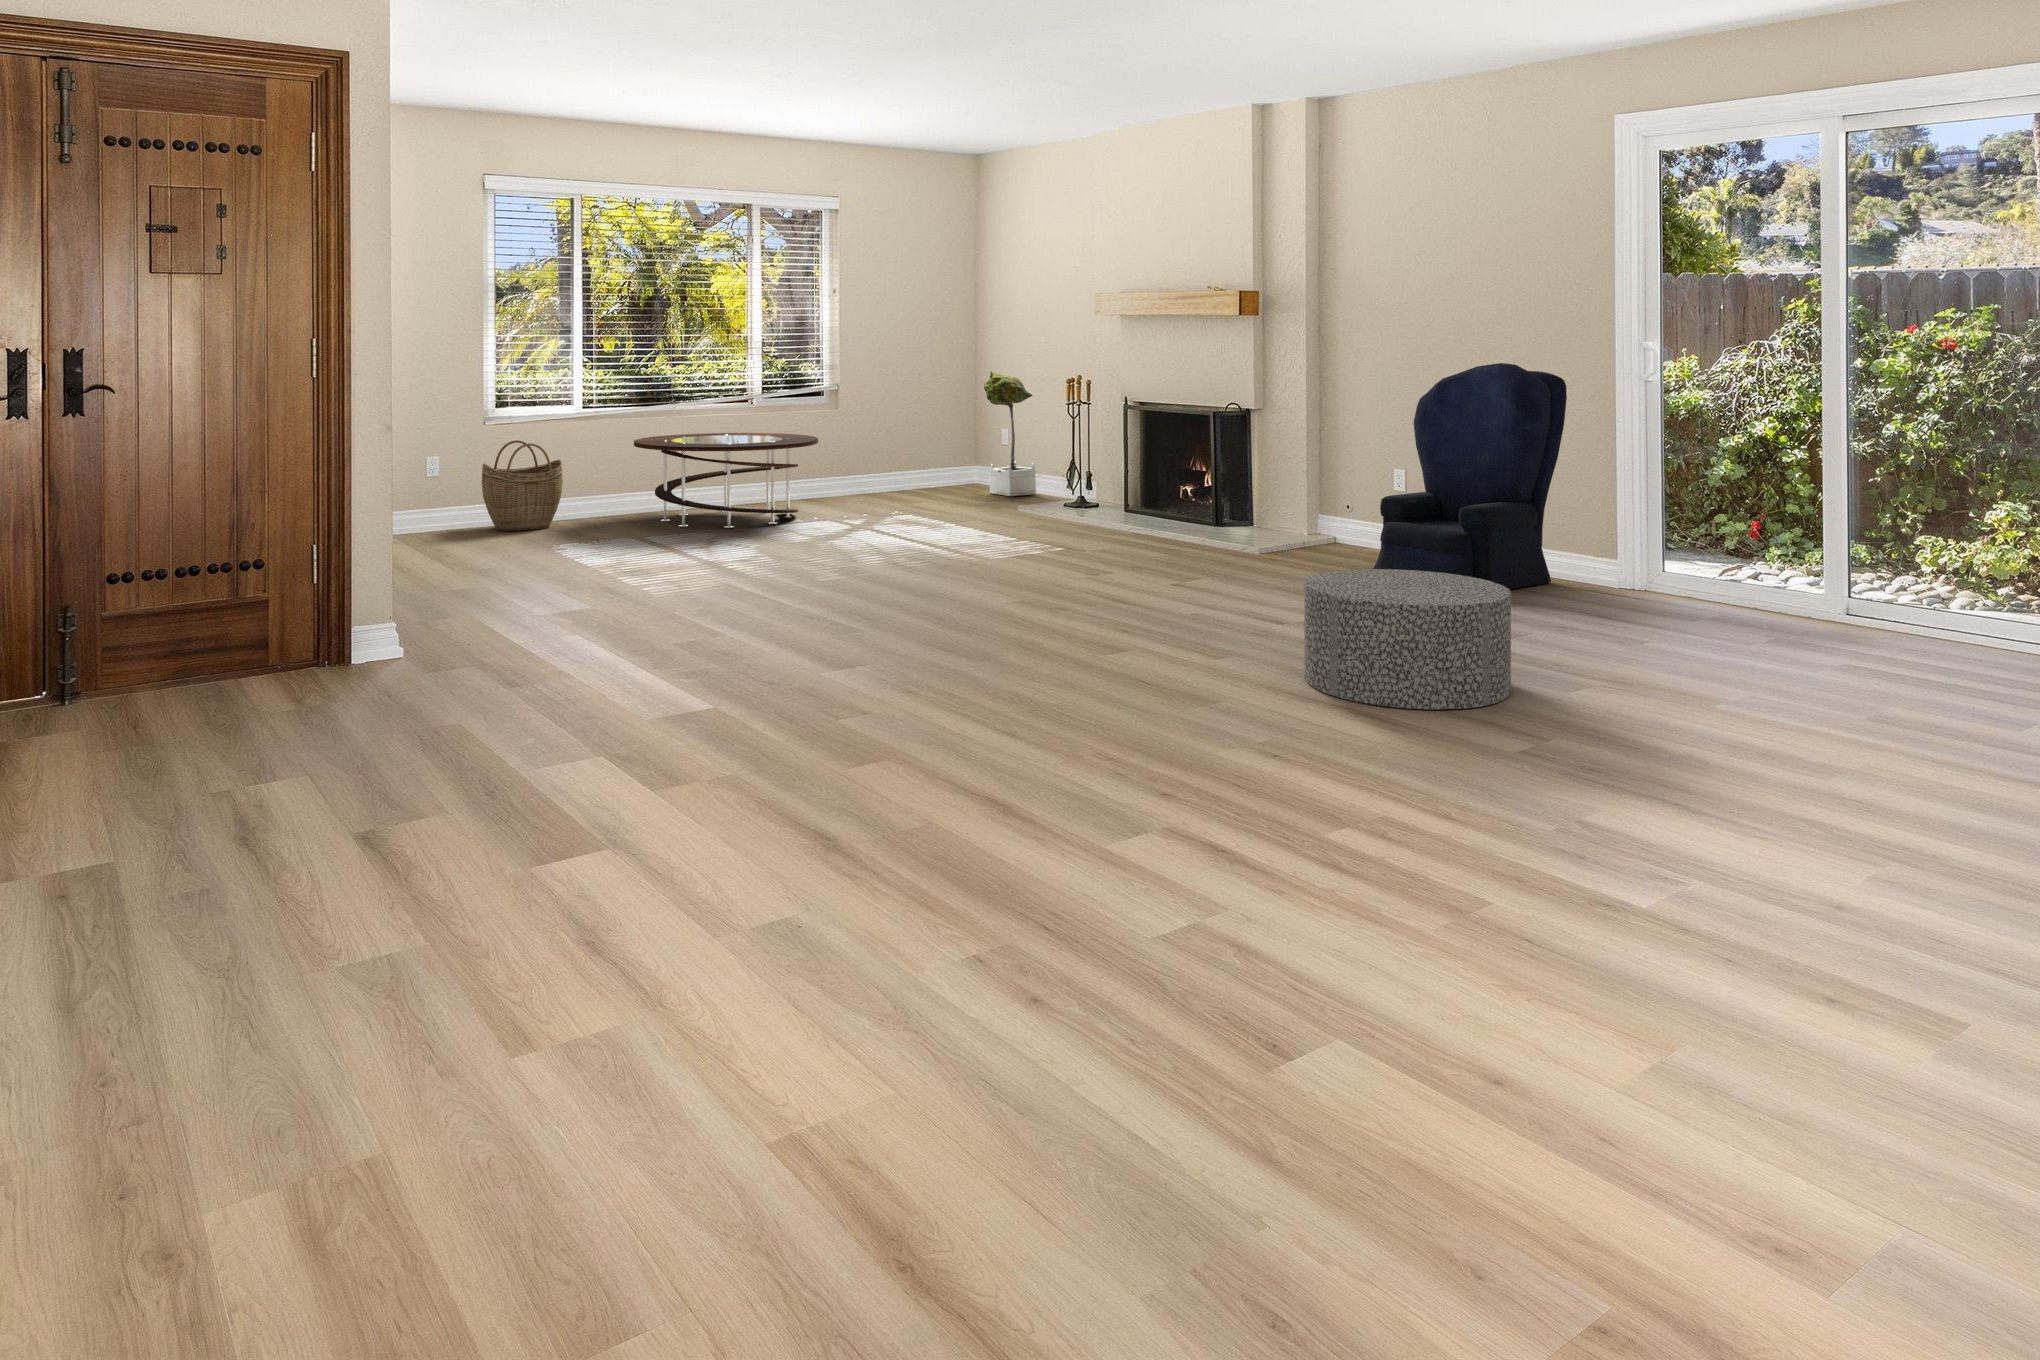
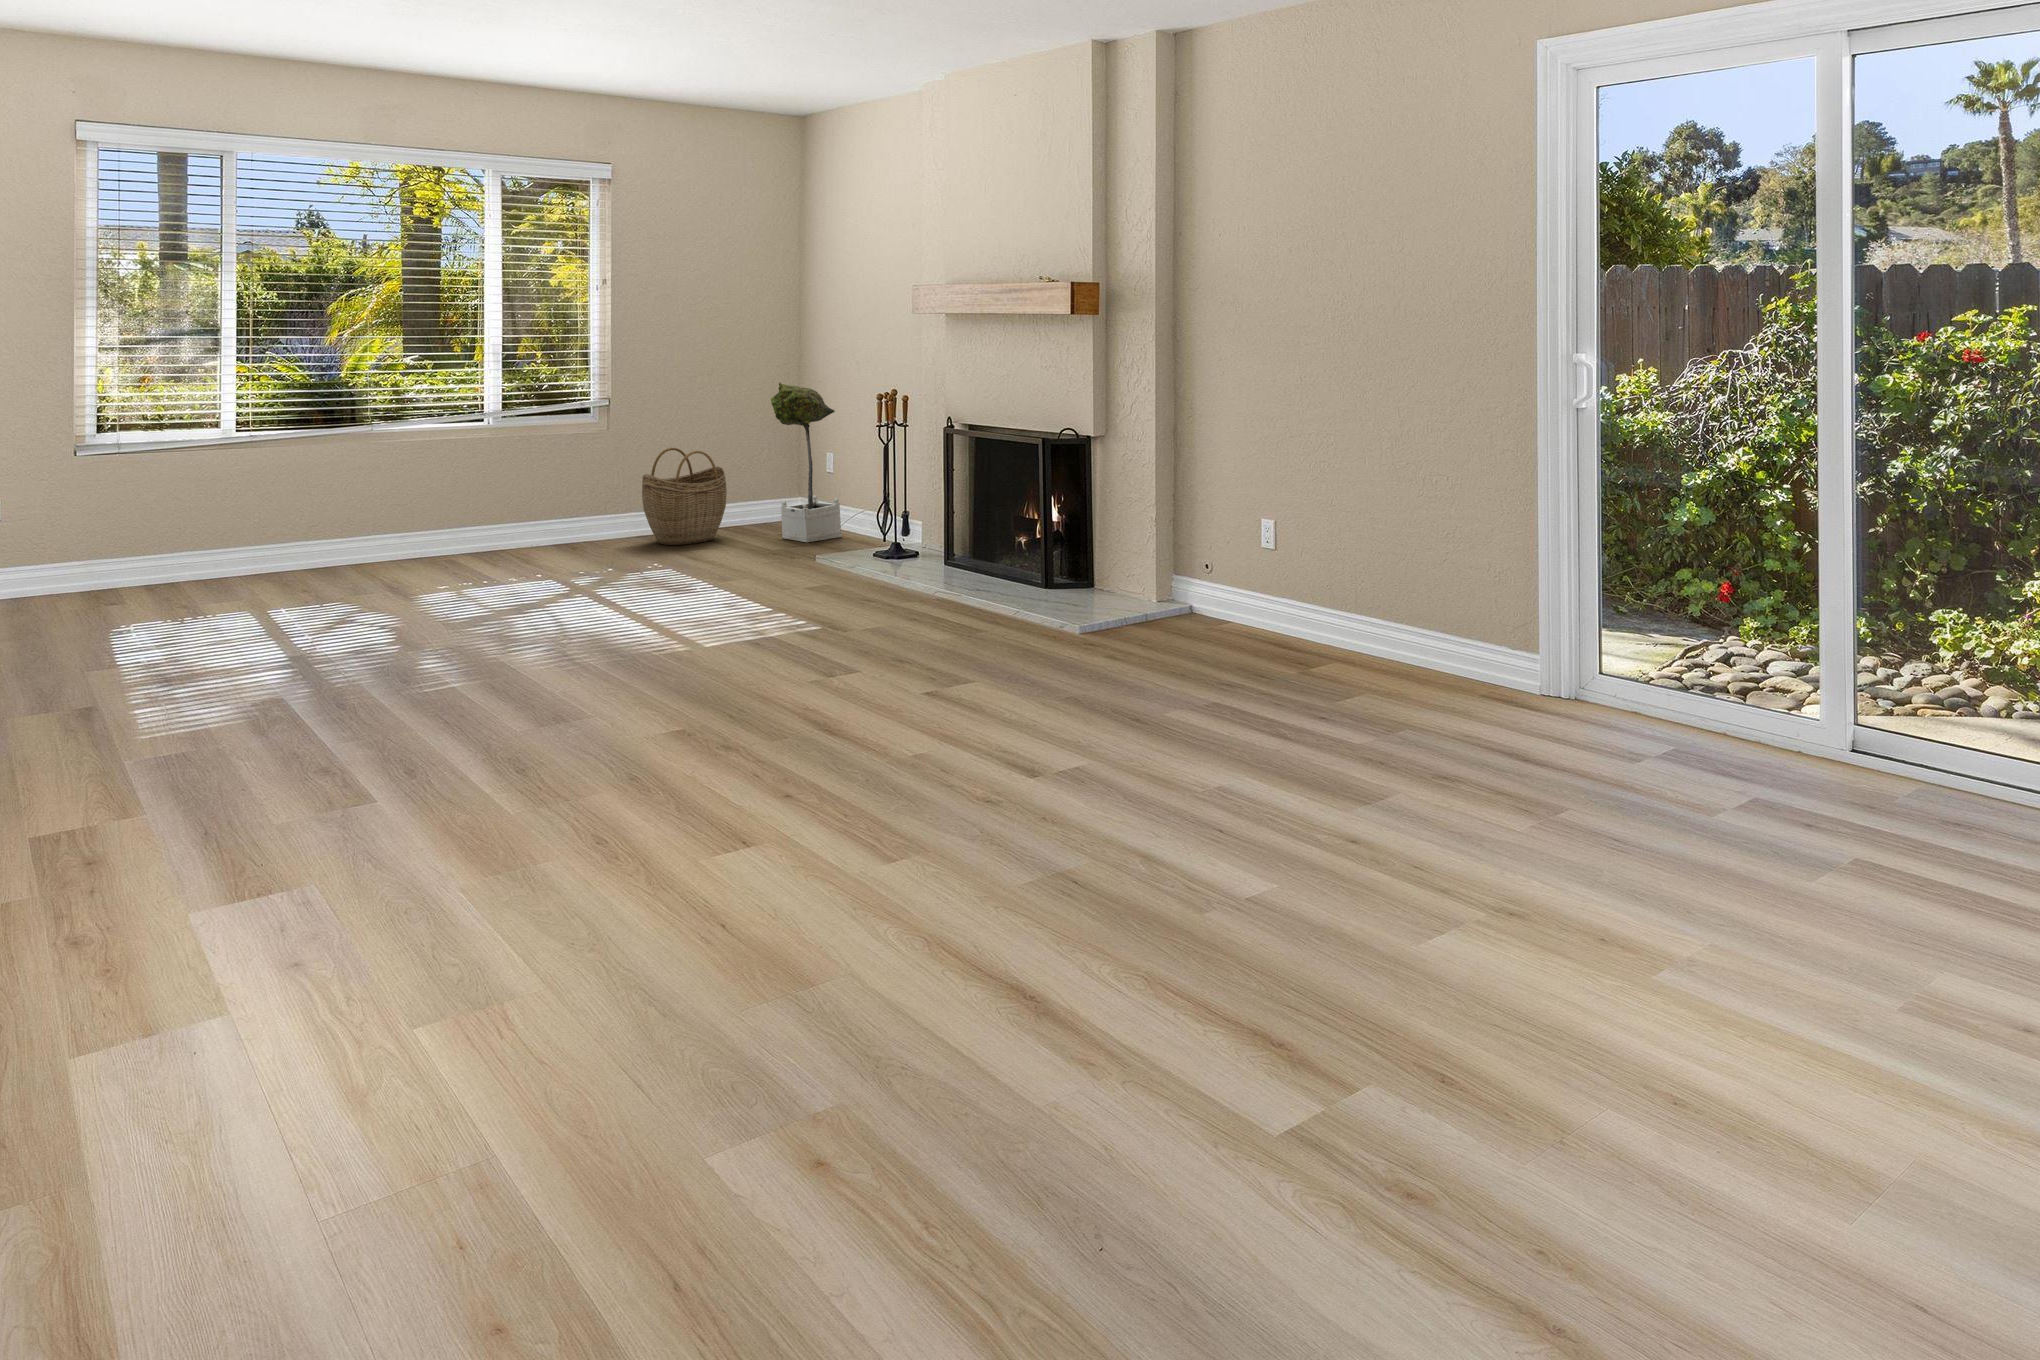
armchair: present [1373,363,1567,589] -> none [1246,379,1489,689]
coffee table: present [634,433,818,528] -> none [268,477,534,617]
woven basket: present [482,440,563,531] -> present [642,448,727,545]
ottoman: present [1304,569,1511,710] -> none [1131,705,1424,944]

